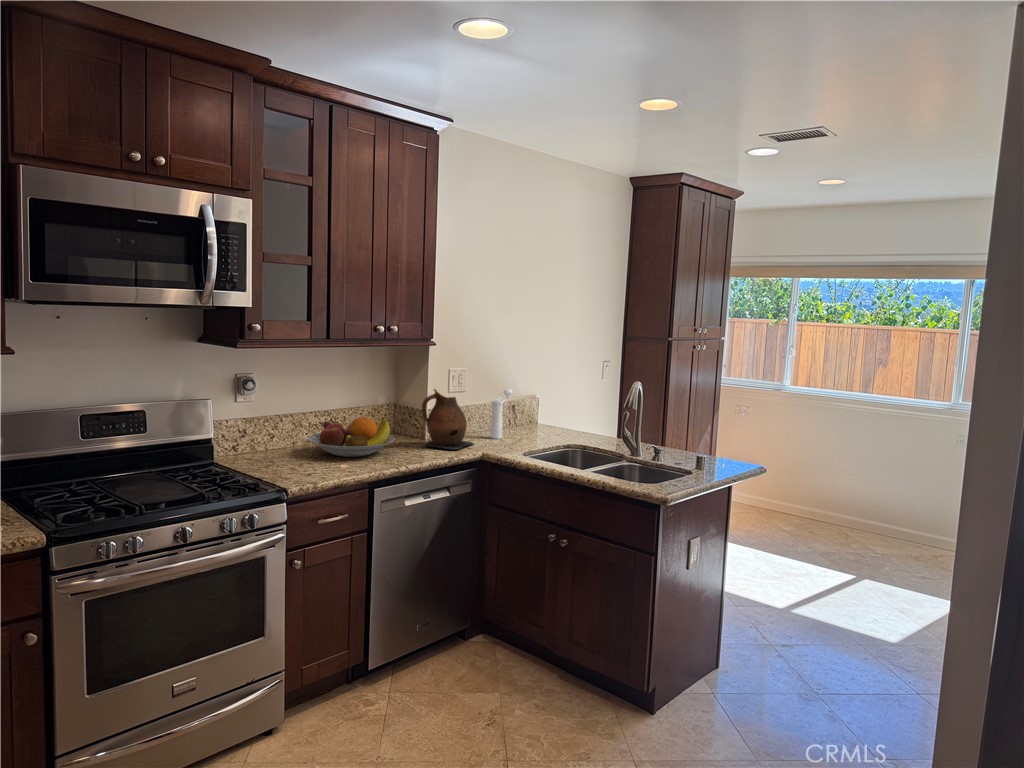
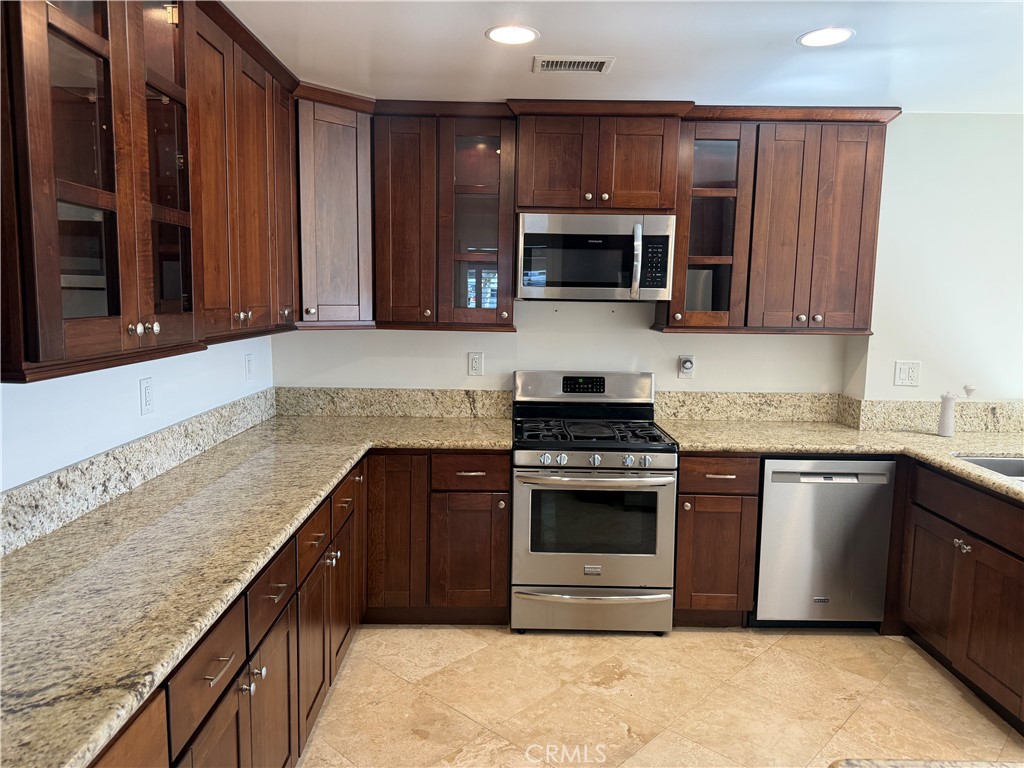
ceramic pitcher: present [422,389,474,450] -> none [847,378,907,439]
fruit bowl: present [308,417,394,457] -> none [731,398,811,433]

